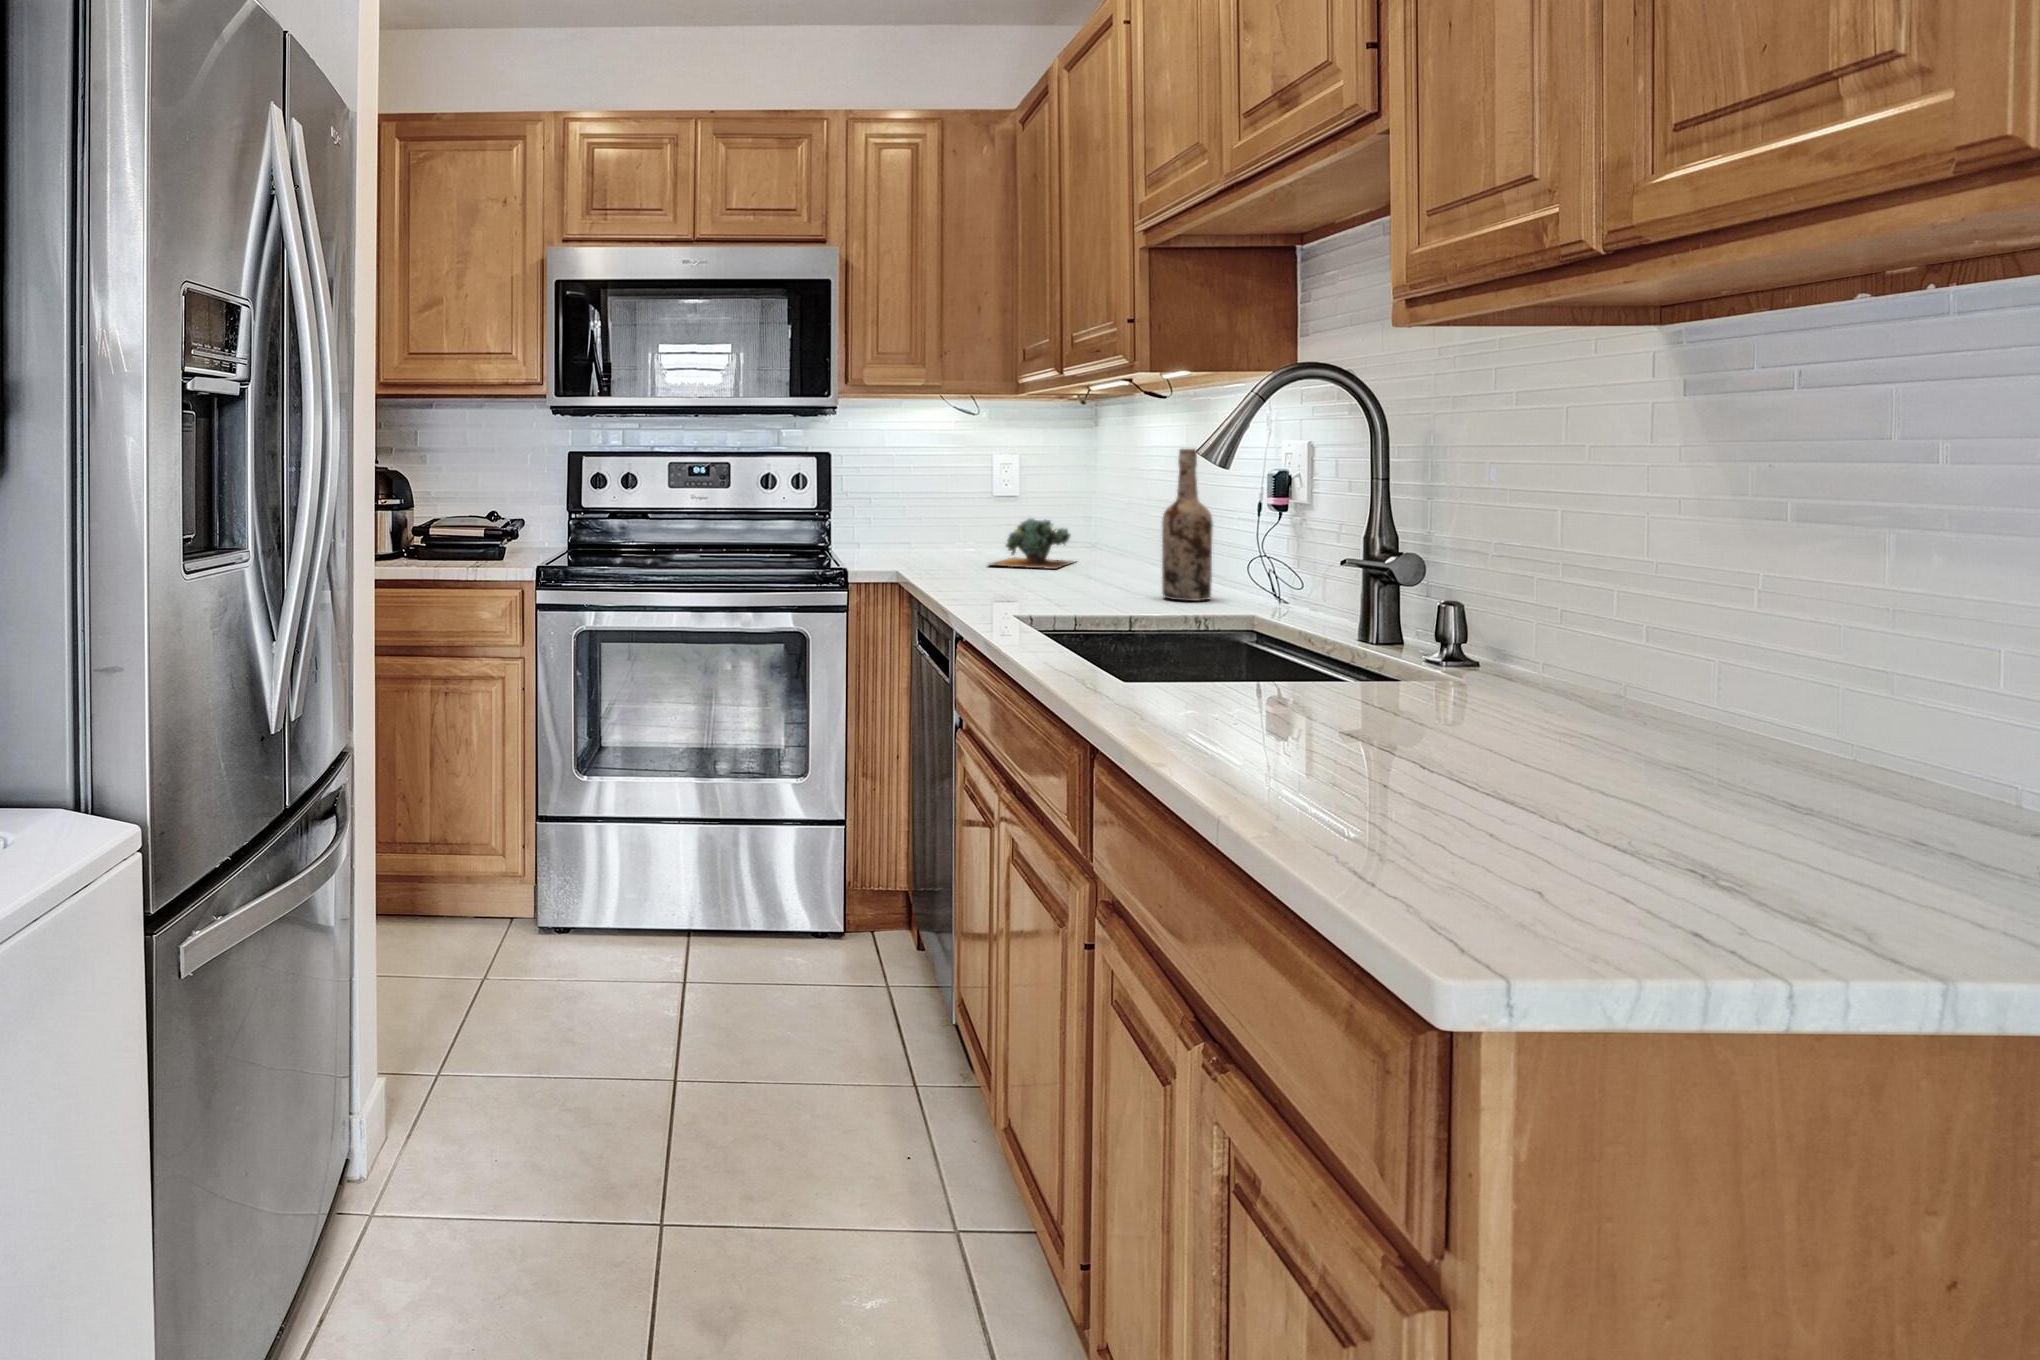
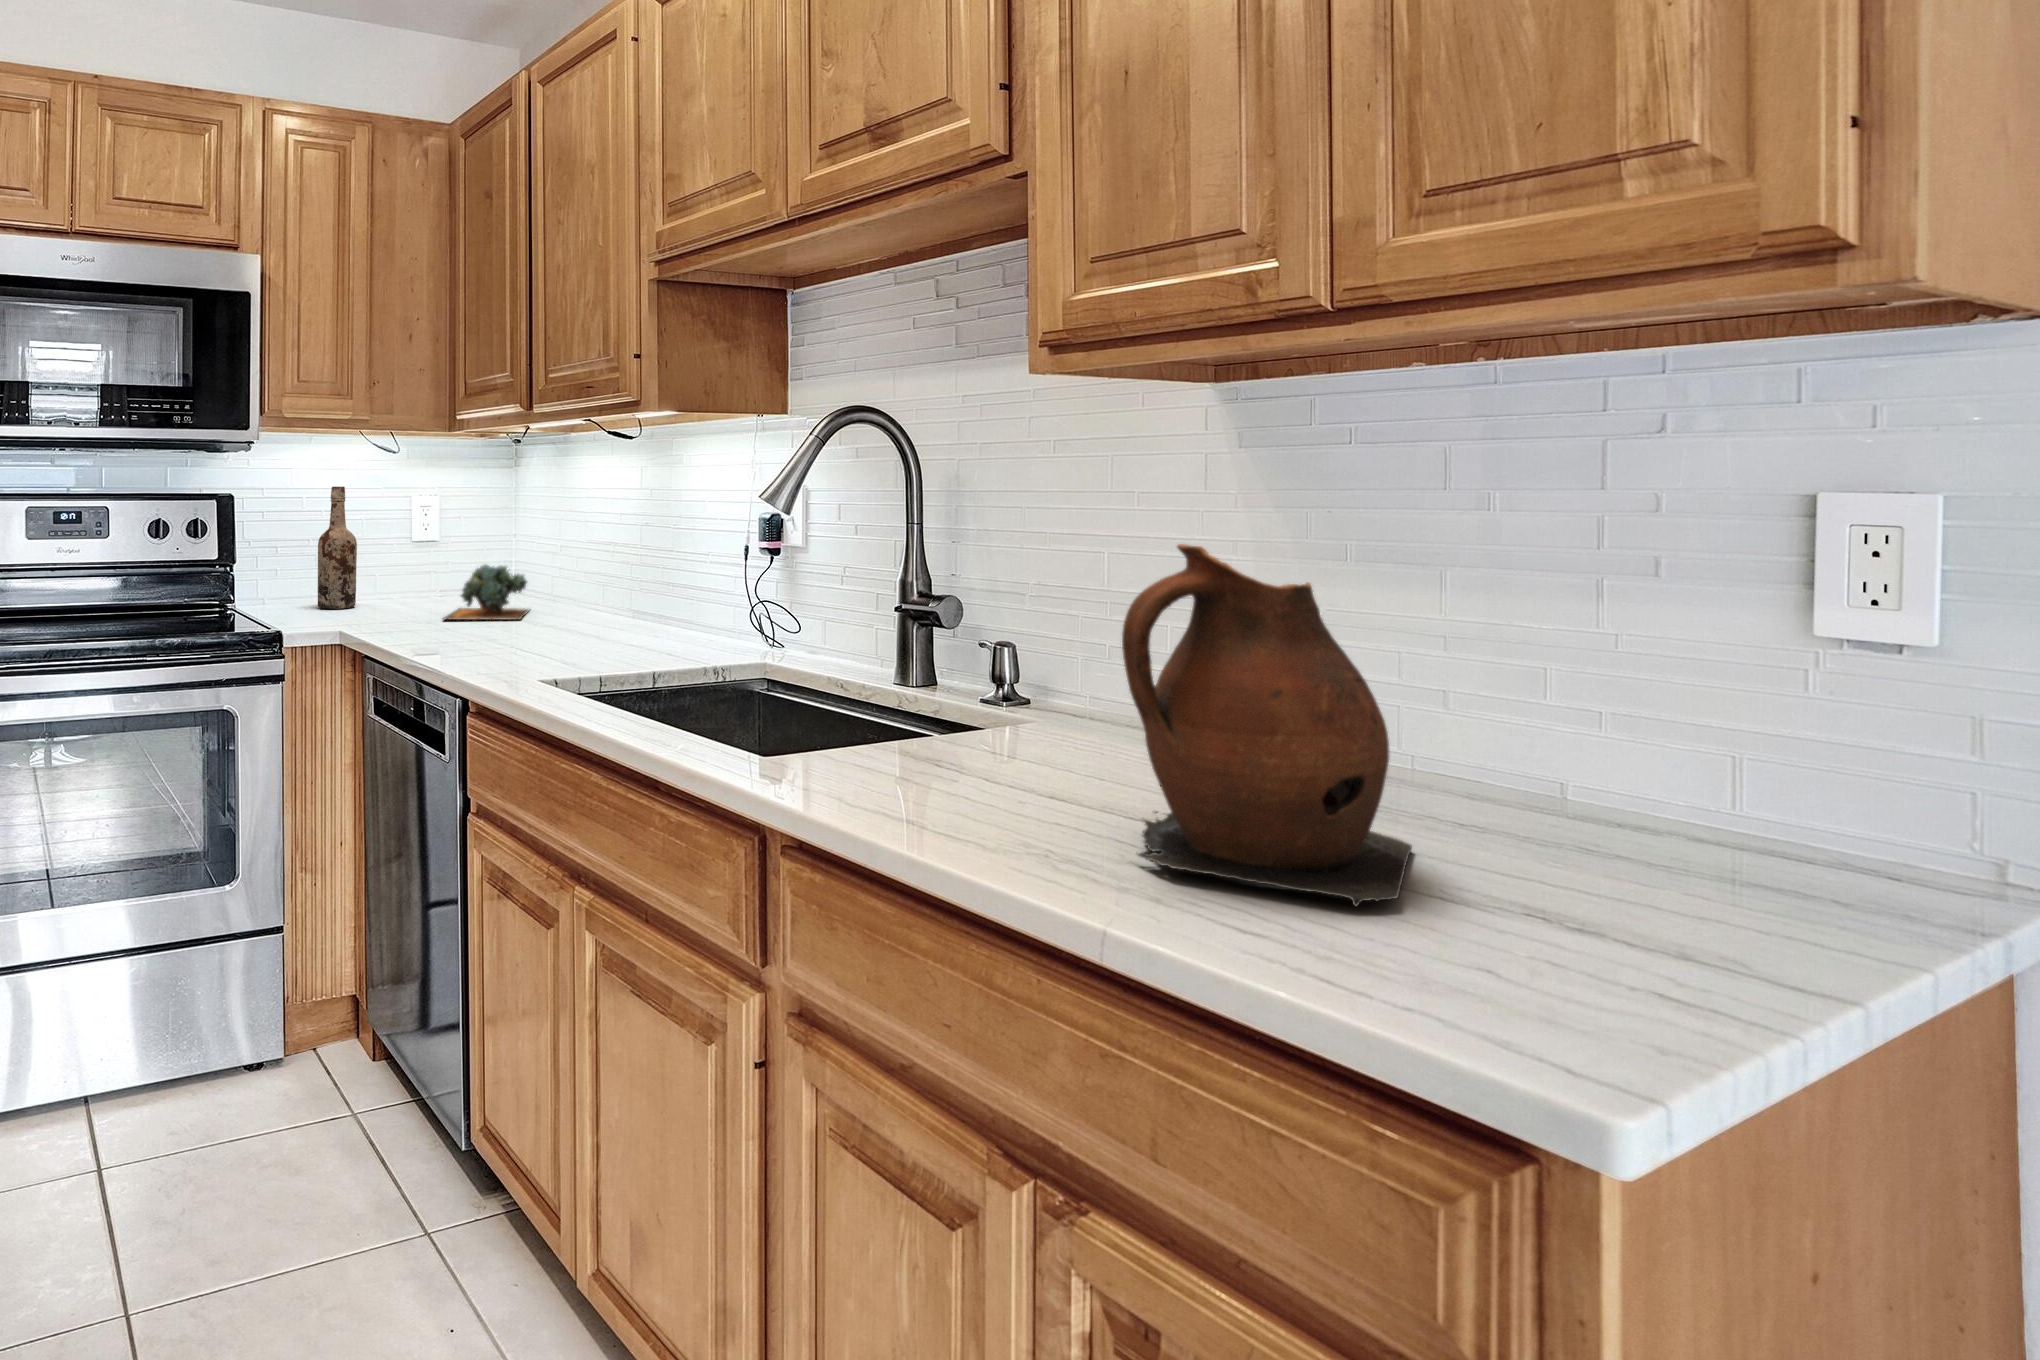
wine bottle: present [1162,449,1213,601] -> present [318,487,357,609]
ceramic pitcher: none [1364,489,1719,834] -> present [1122,544,1412,906]

